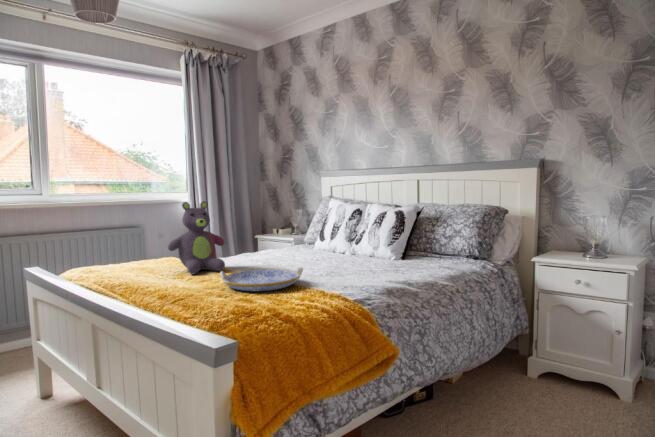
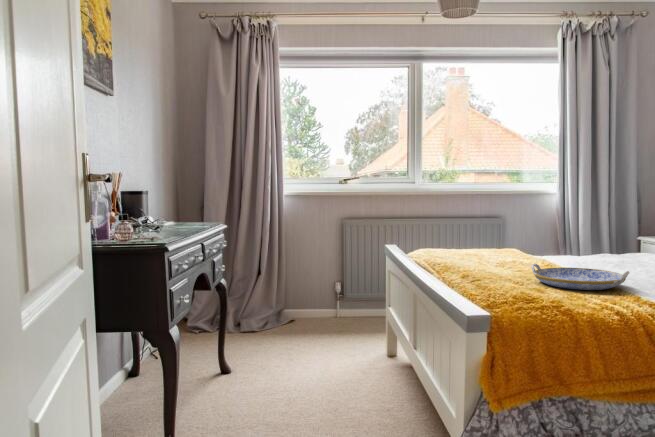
stuffed bear: present [168,201,225,274] -> none [498,192,561,267]

